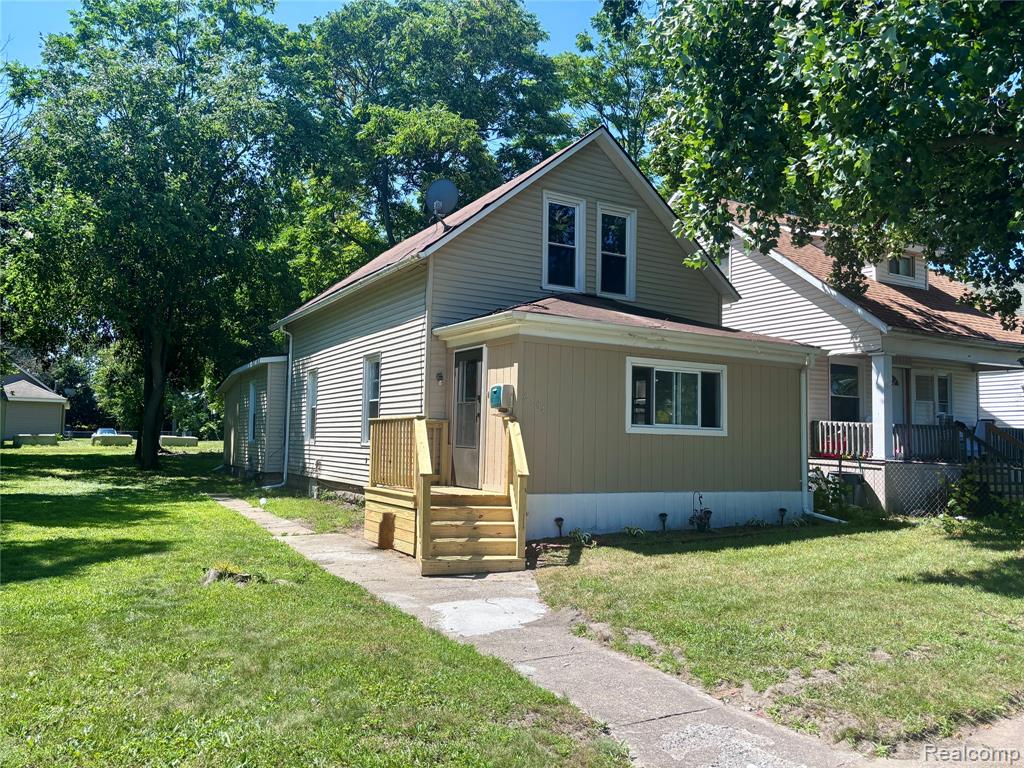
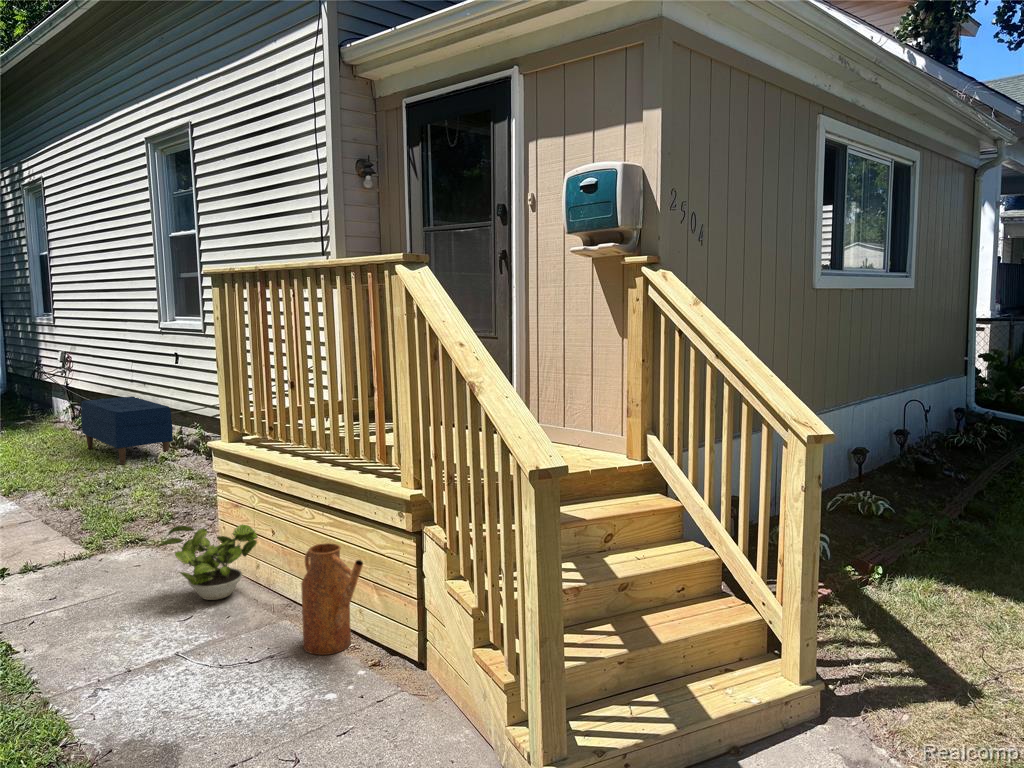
bench: none [321,481,361,511] -> present [81,396,173,464]
potted plant: none [338,509,374,539] -> present [157,525,258,600]

